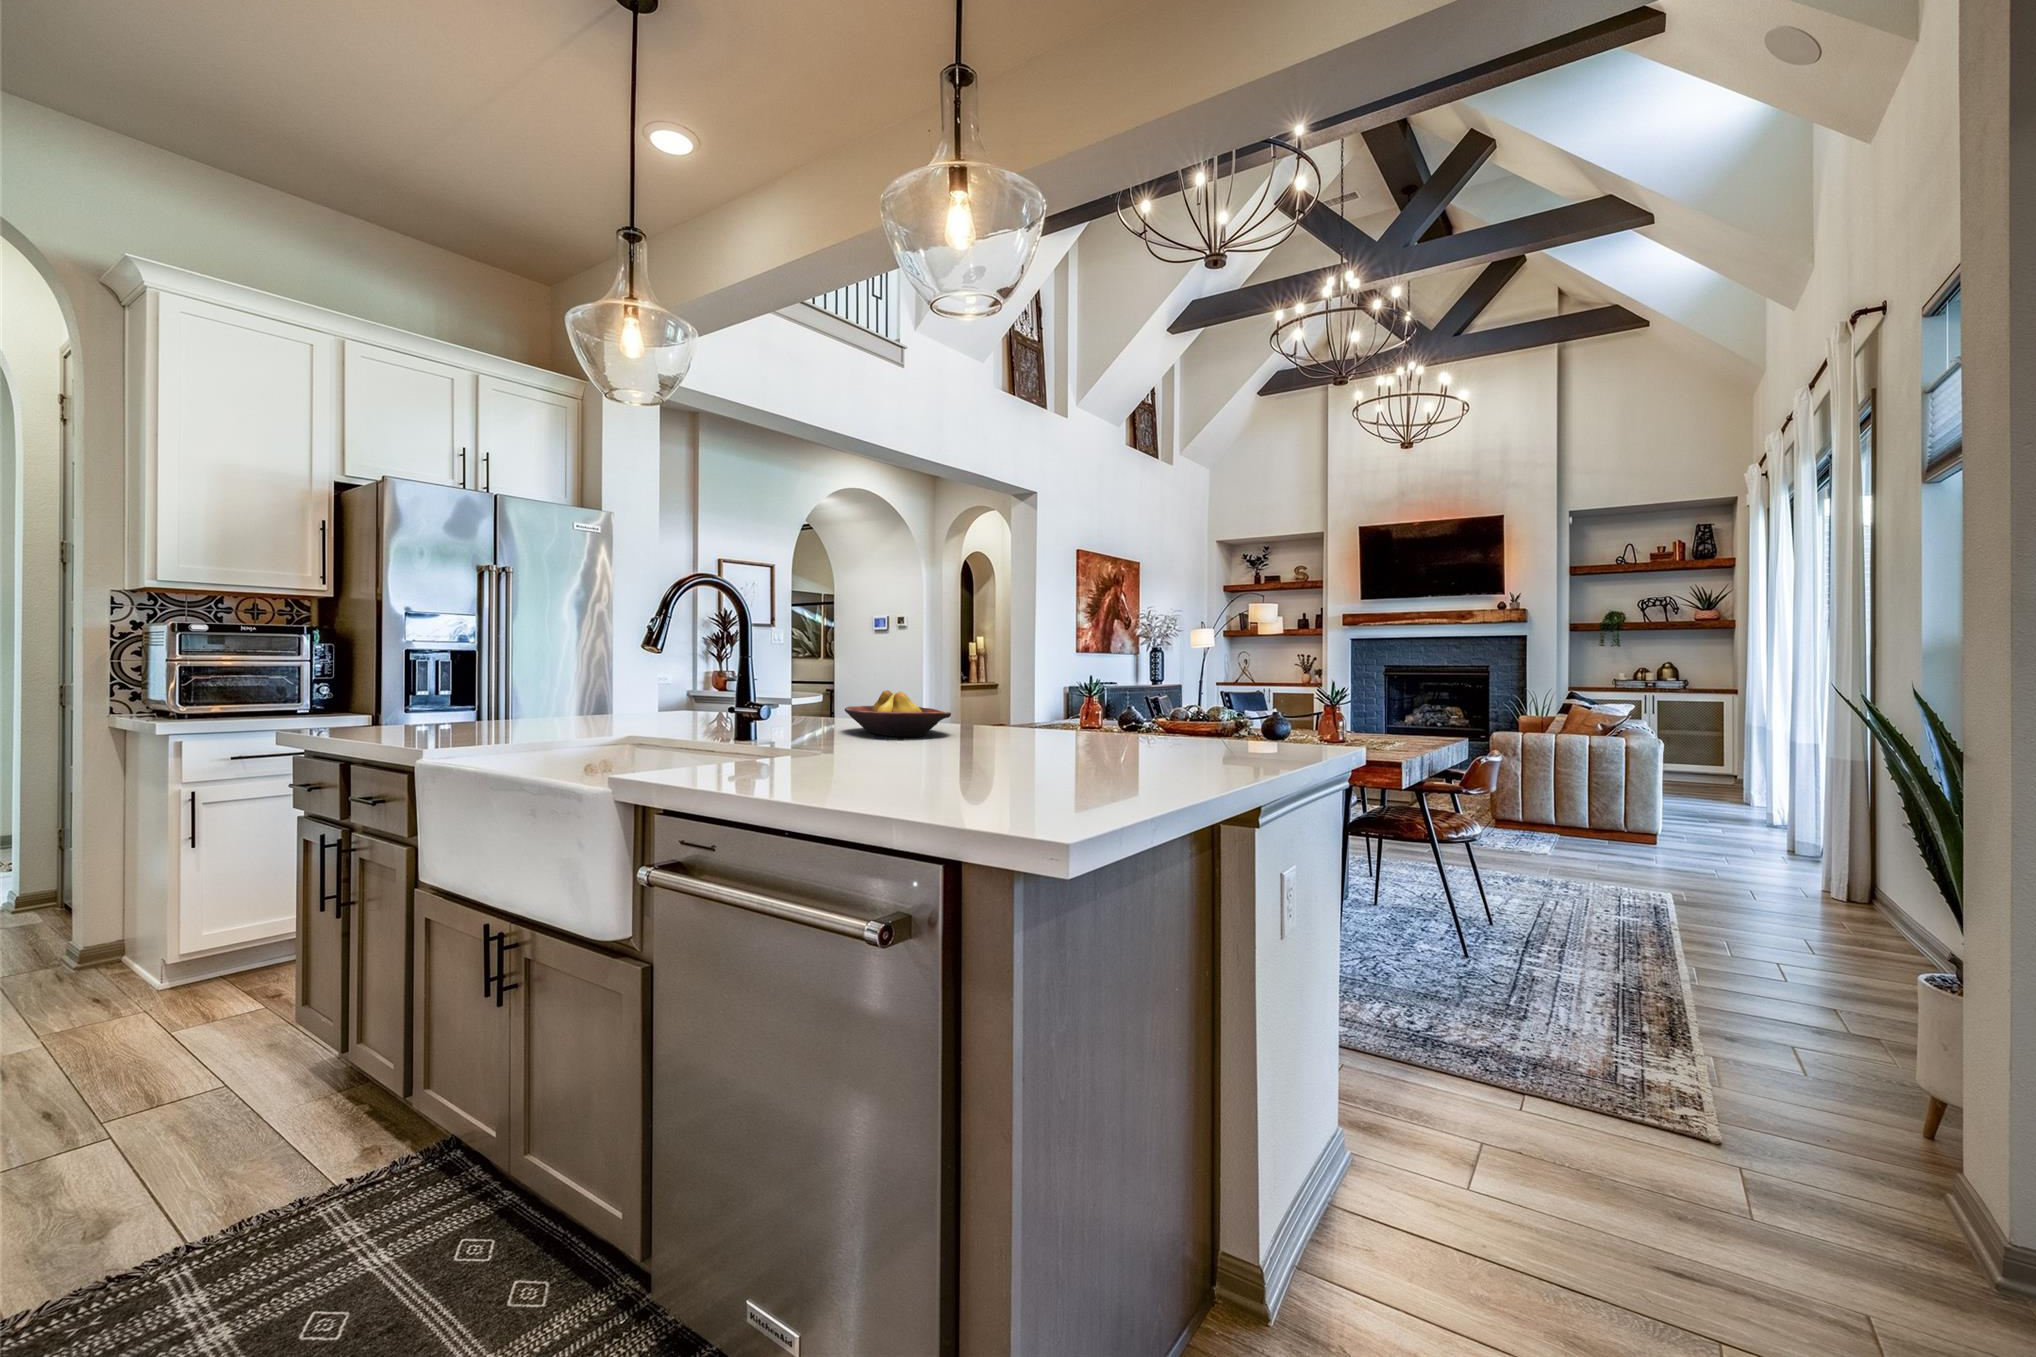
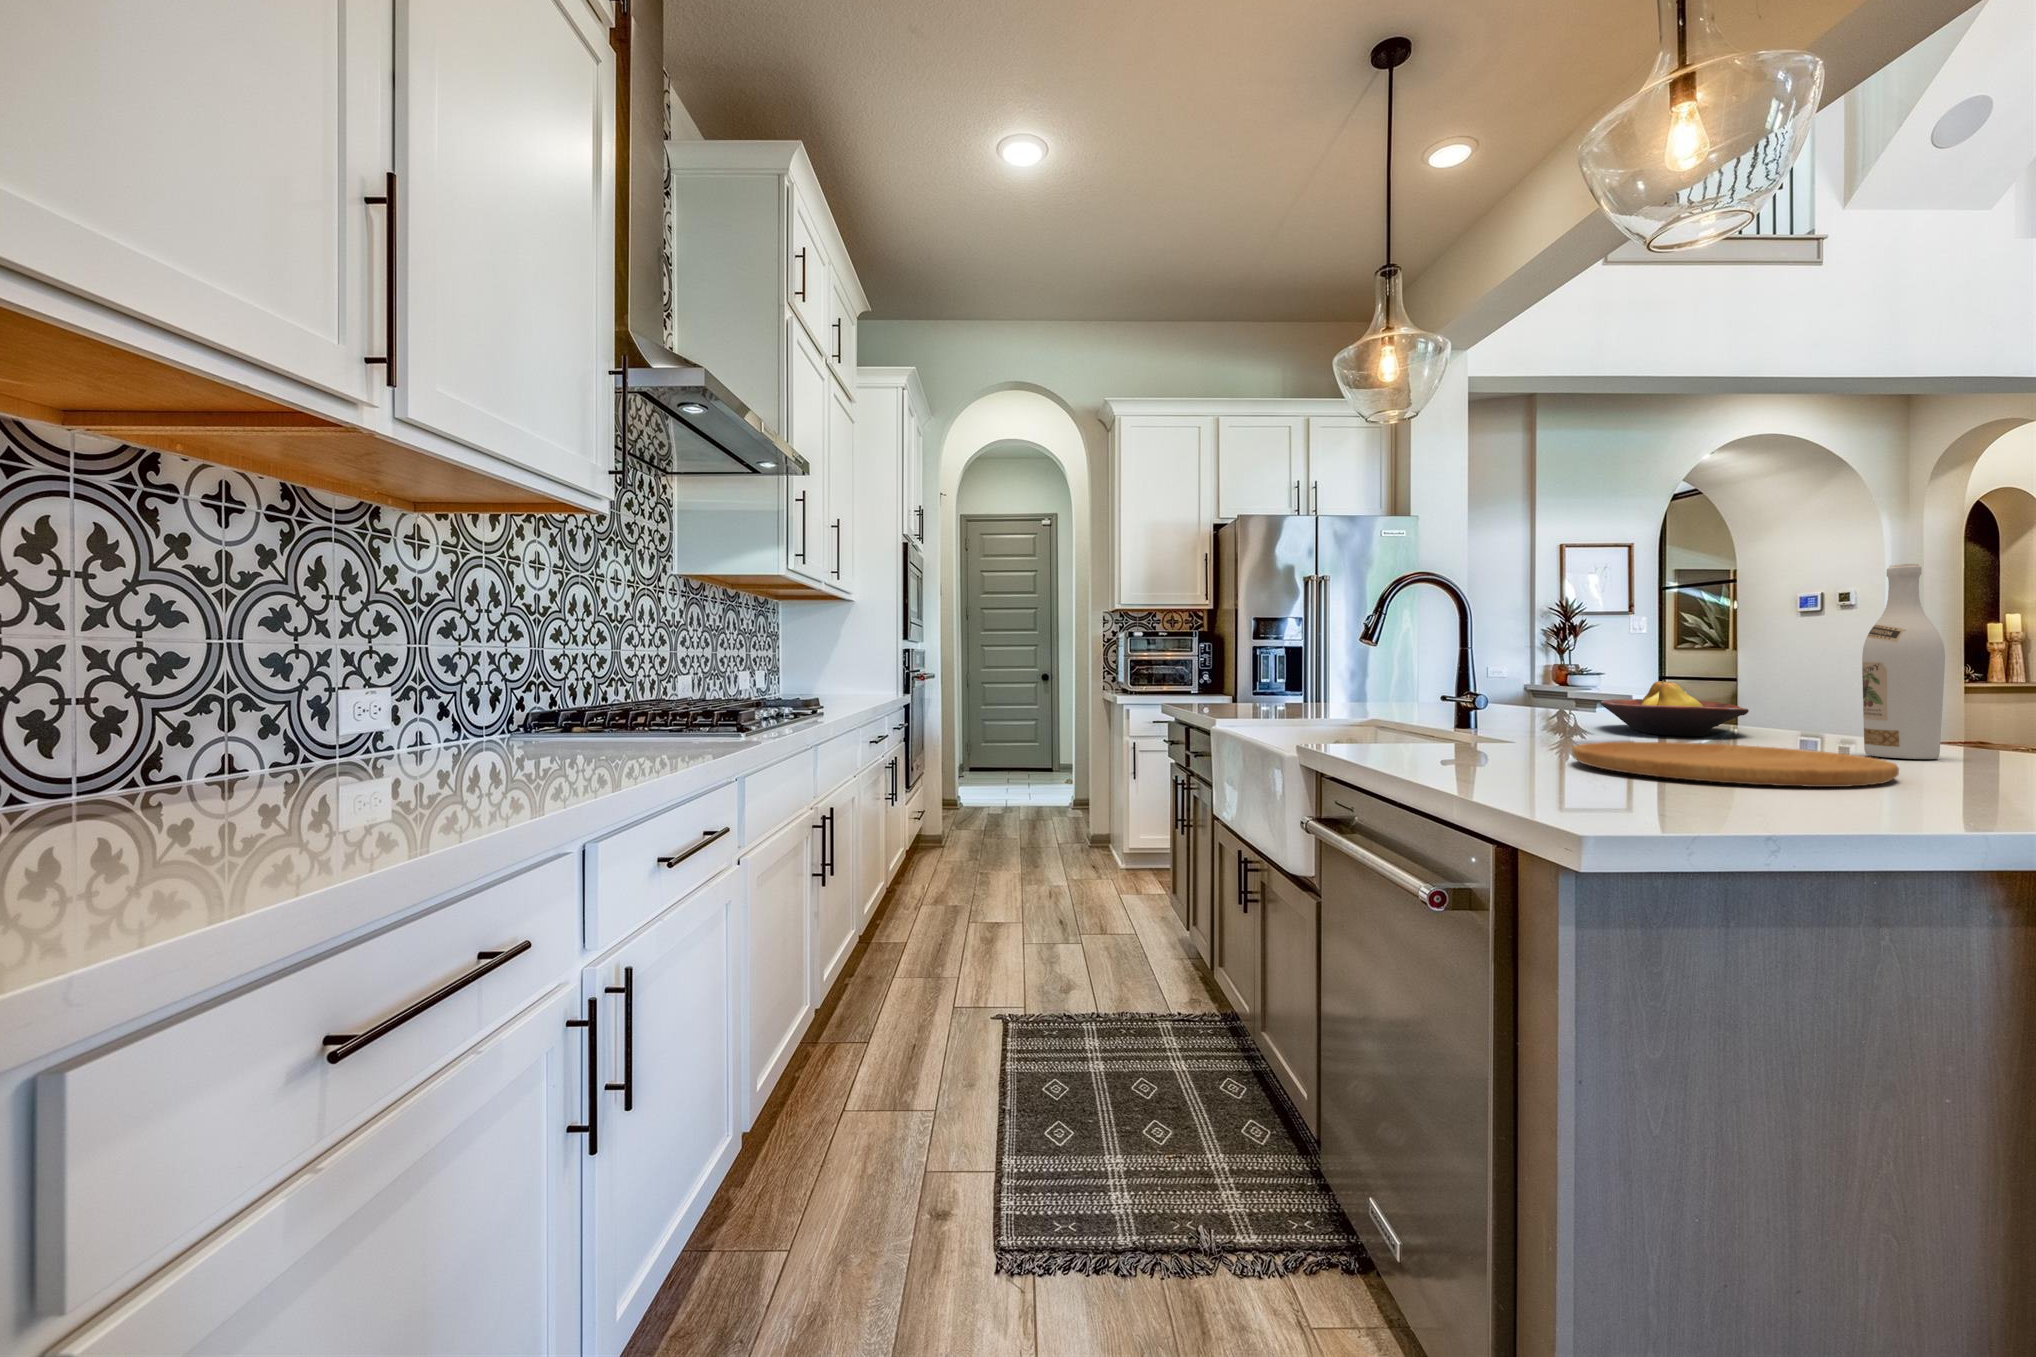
wine bottle: none [1034,608,1073,746] -> present [1862,563,1945,759]
cutting board: none [894,744,1092,778] -> present [1572,742,1899,787]

